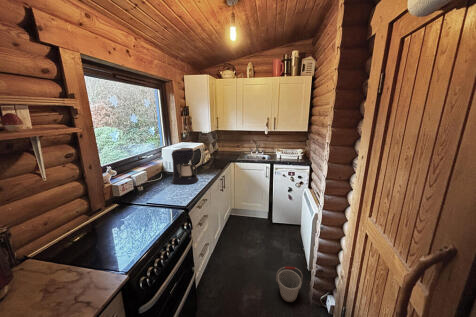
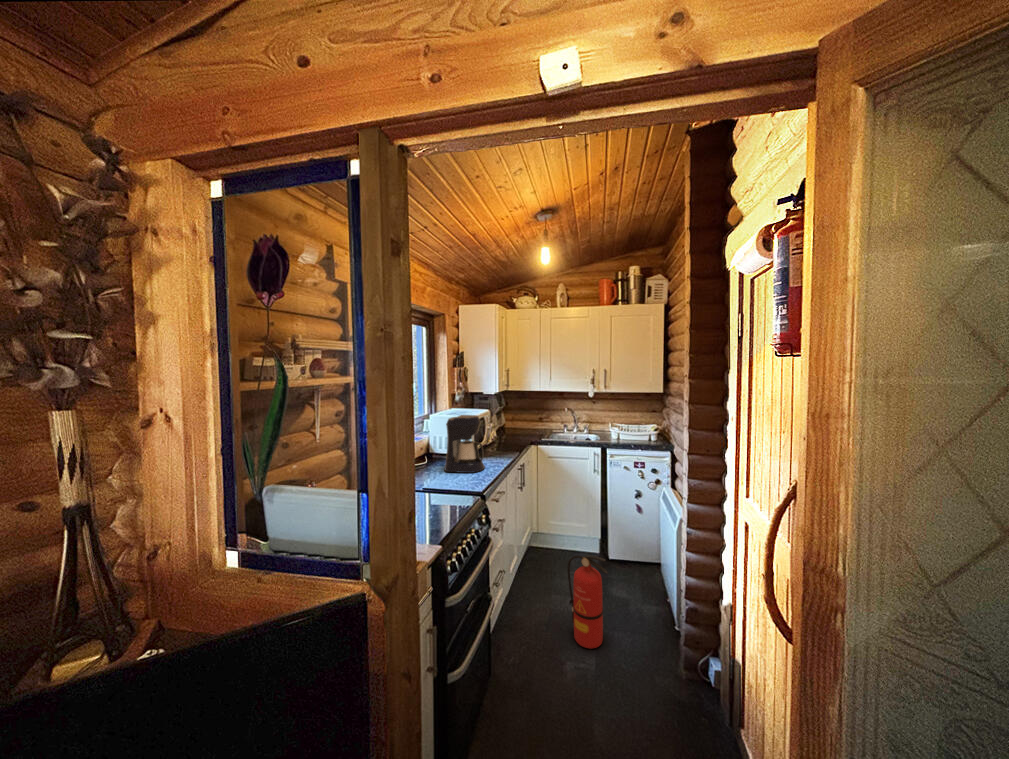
fire extinguisher: none [248,230,270,278] -> present [568,555,607,648]
bucket: present [276,267,303,302] -> none [622,620,669,691]

